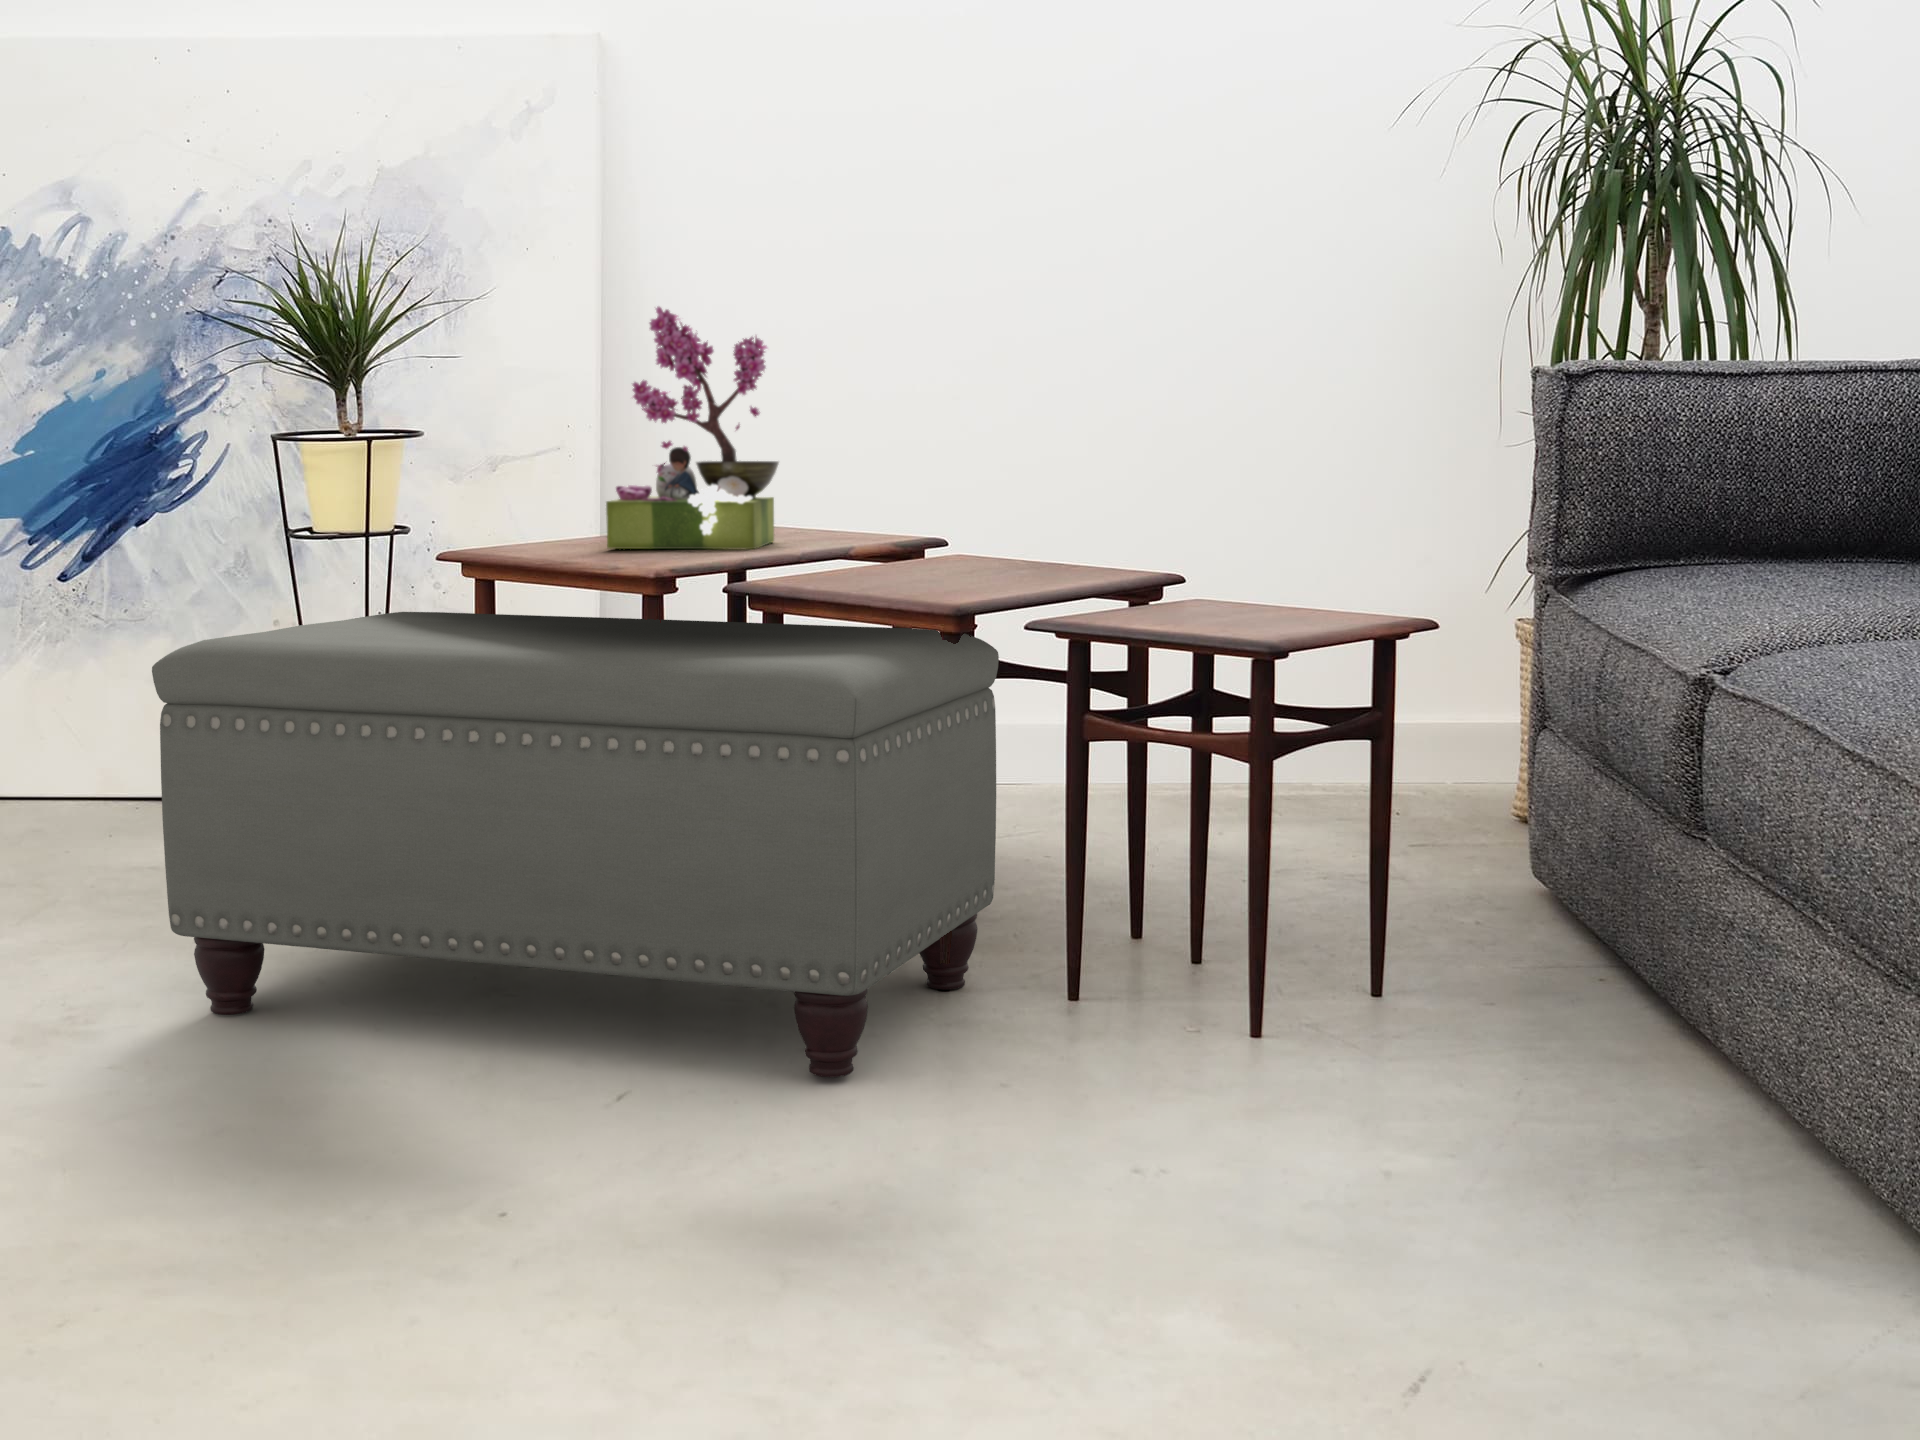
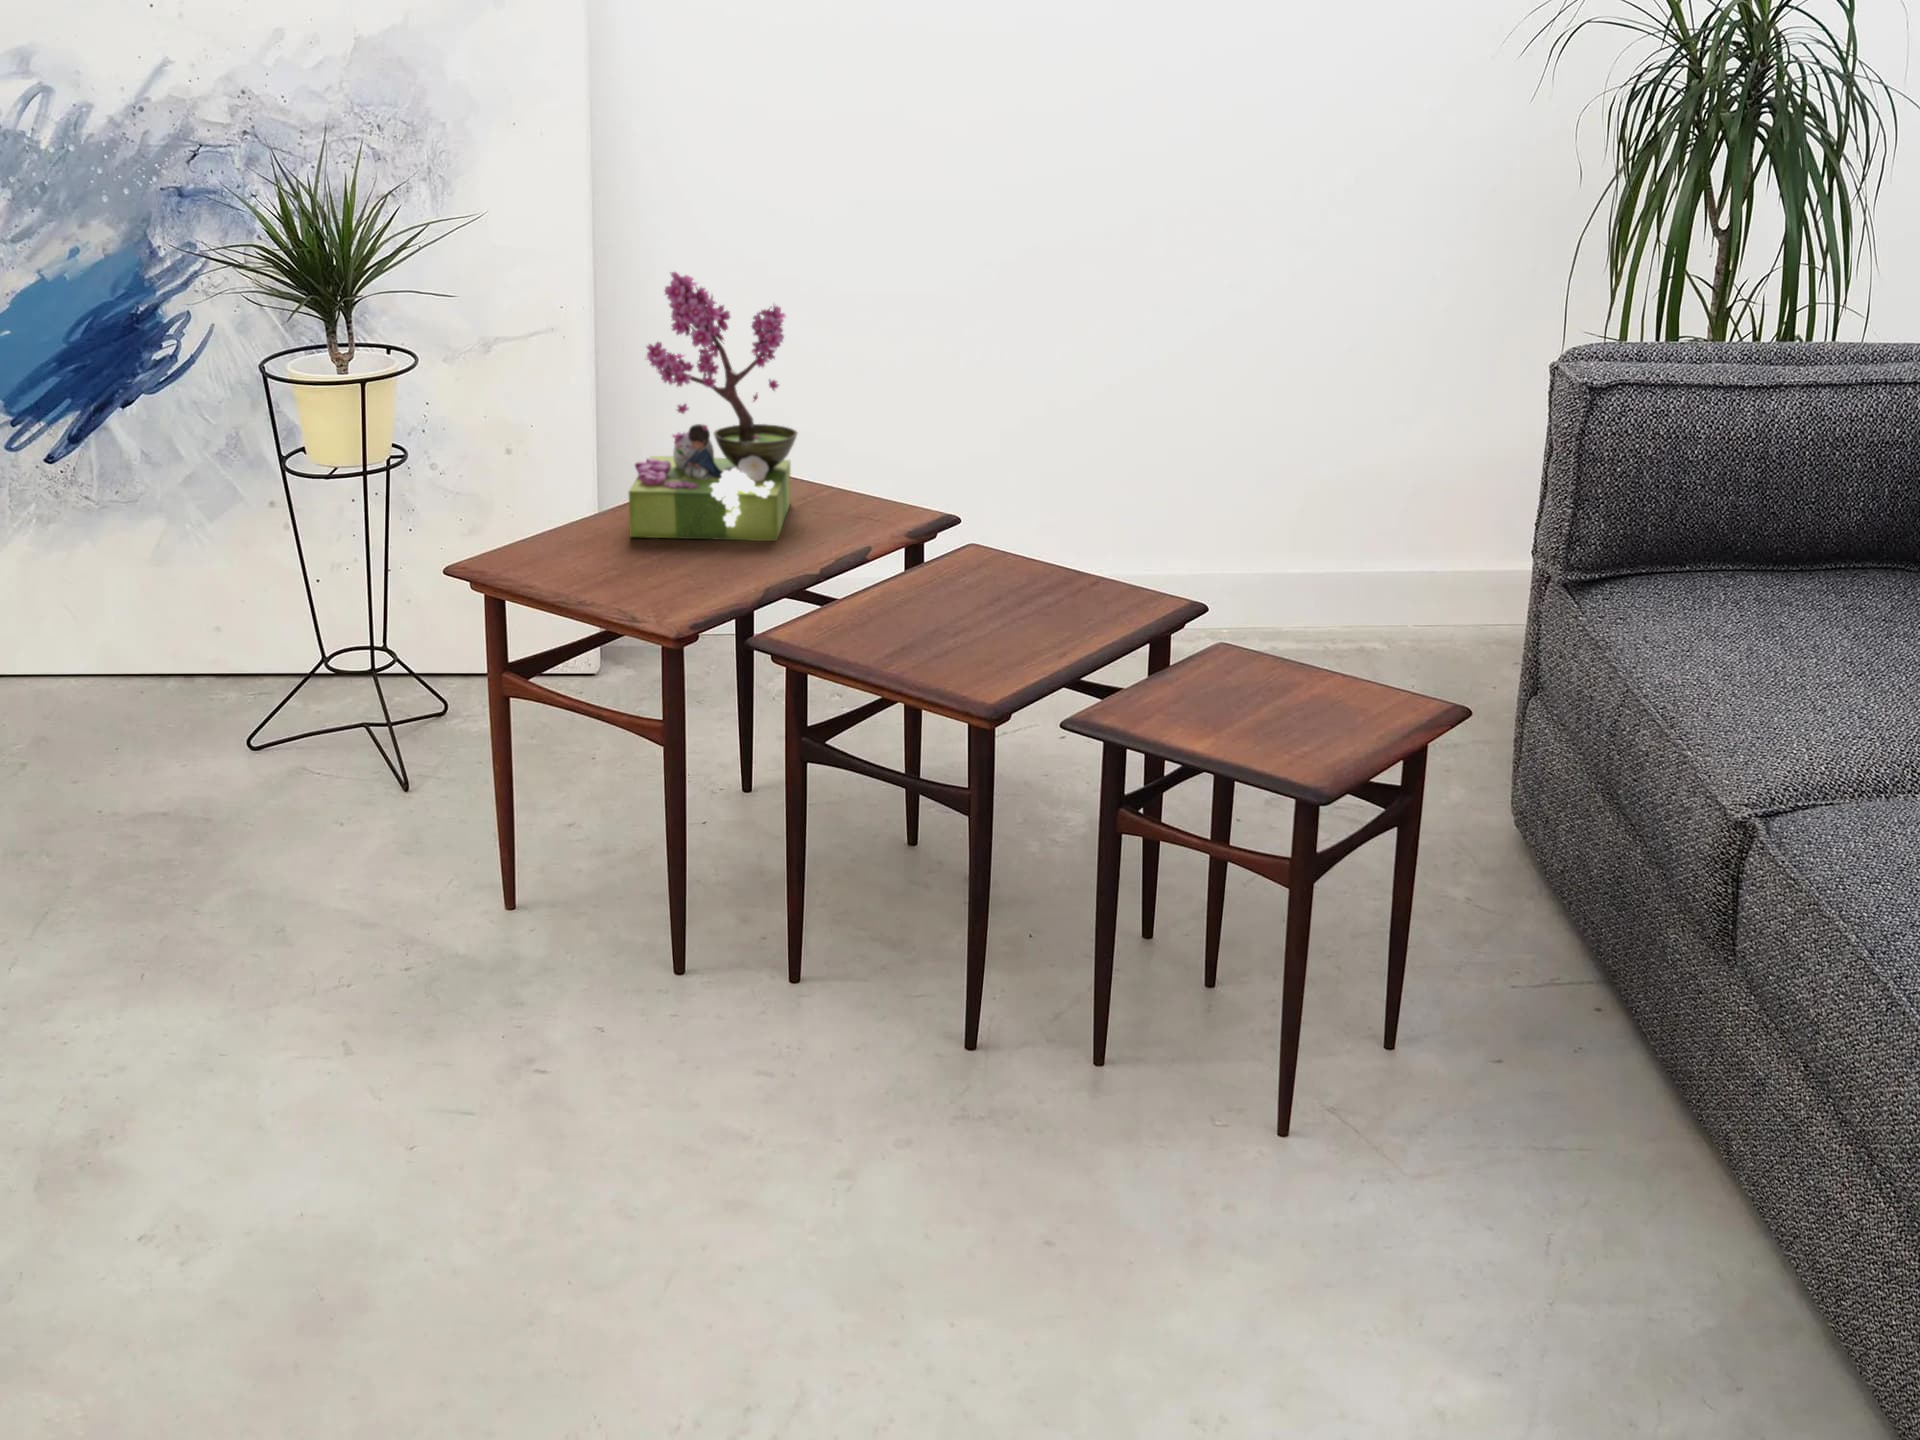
ottoman: present [152,612,999,1077] -> none [208,621,1031,1166]

